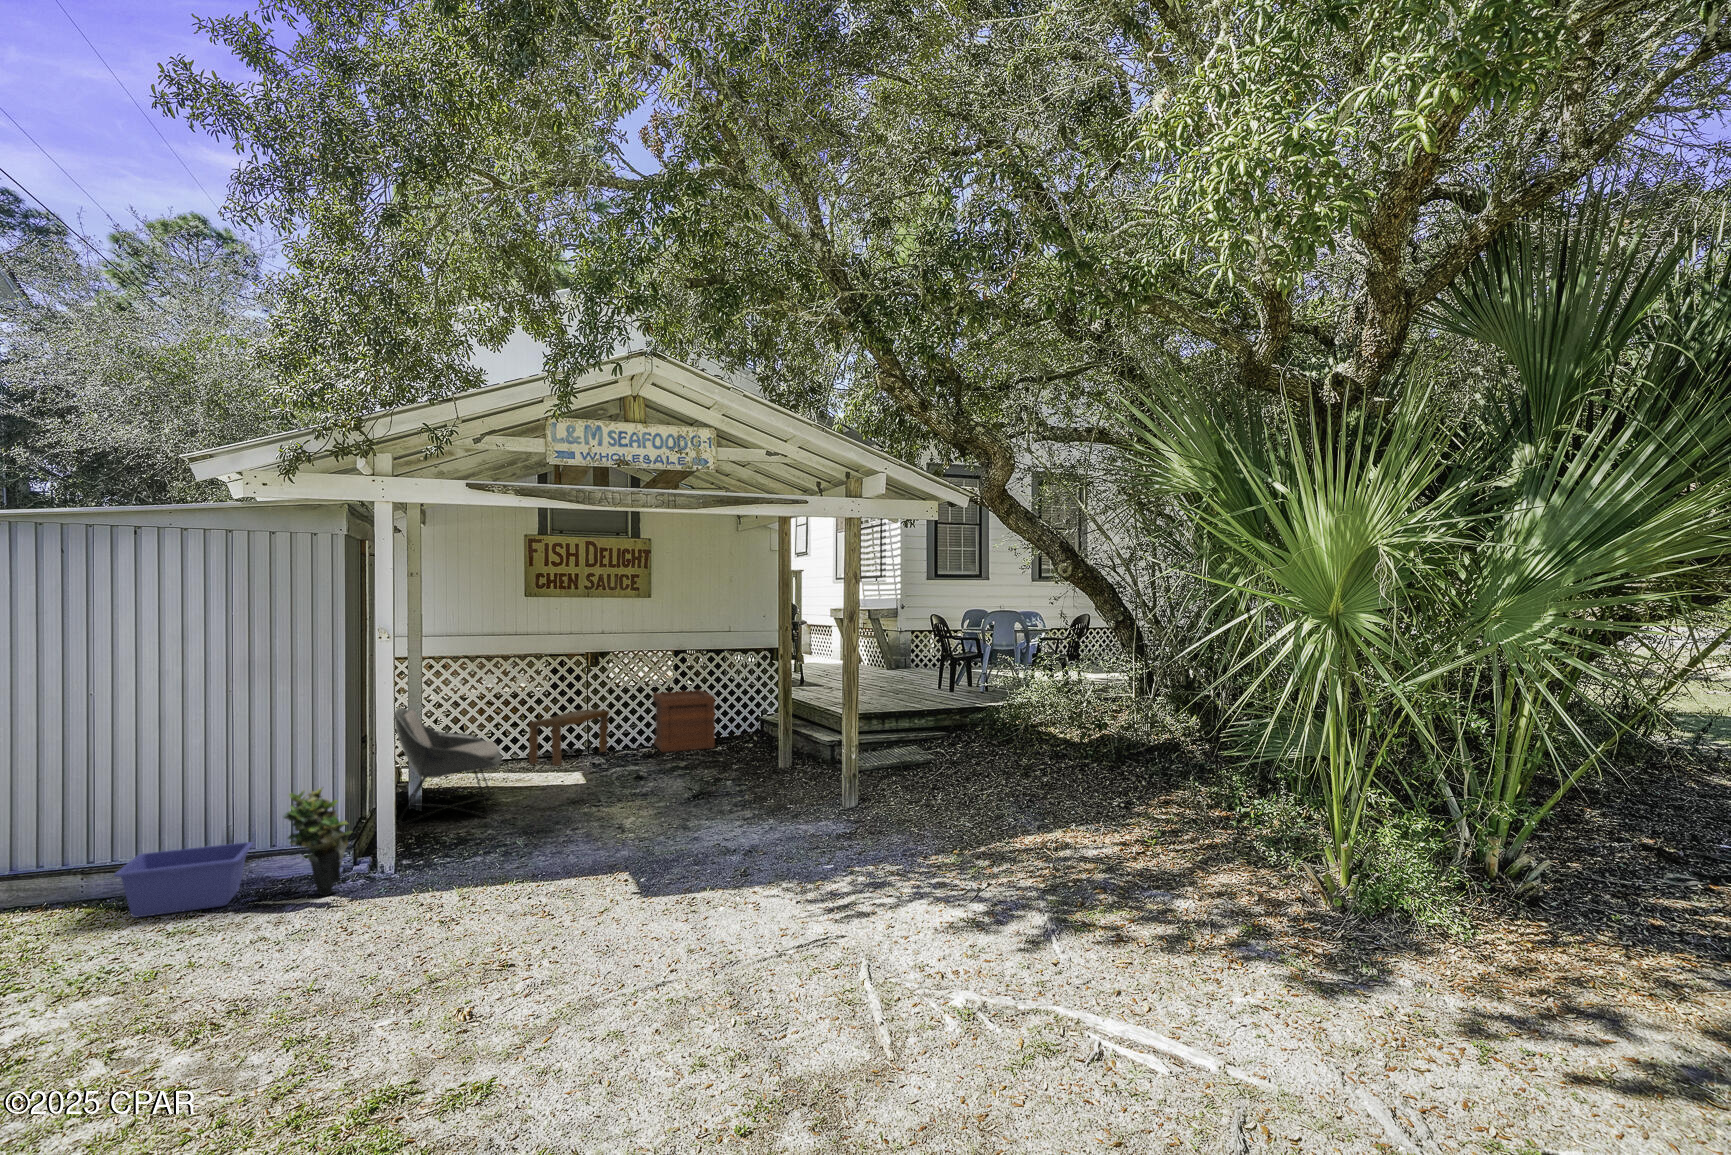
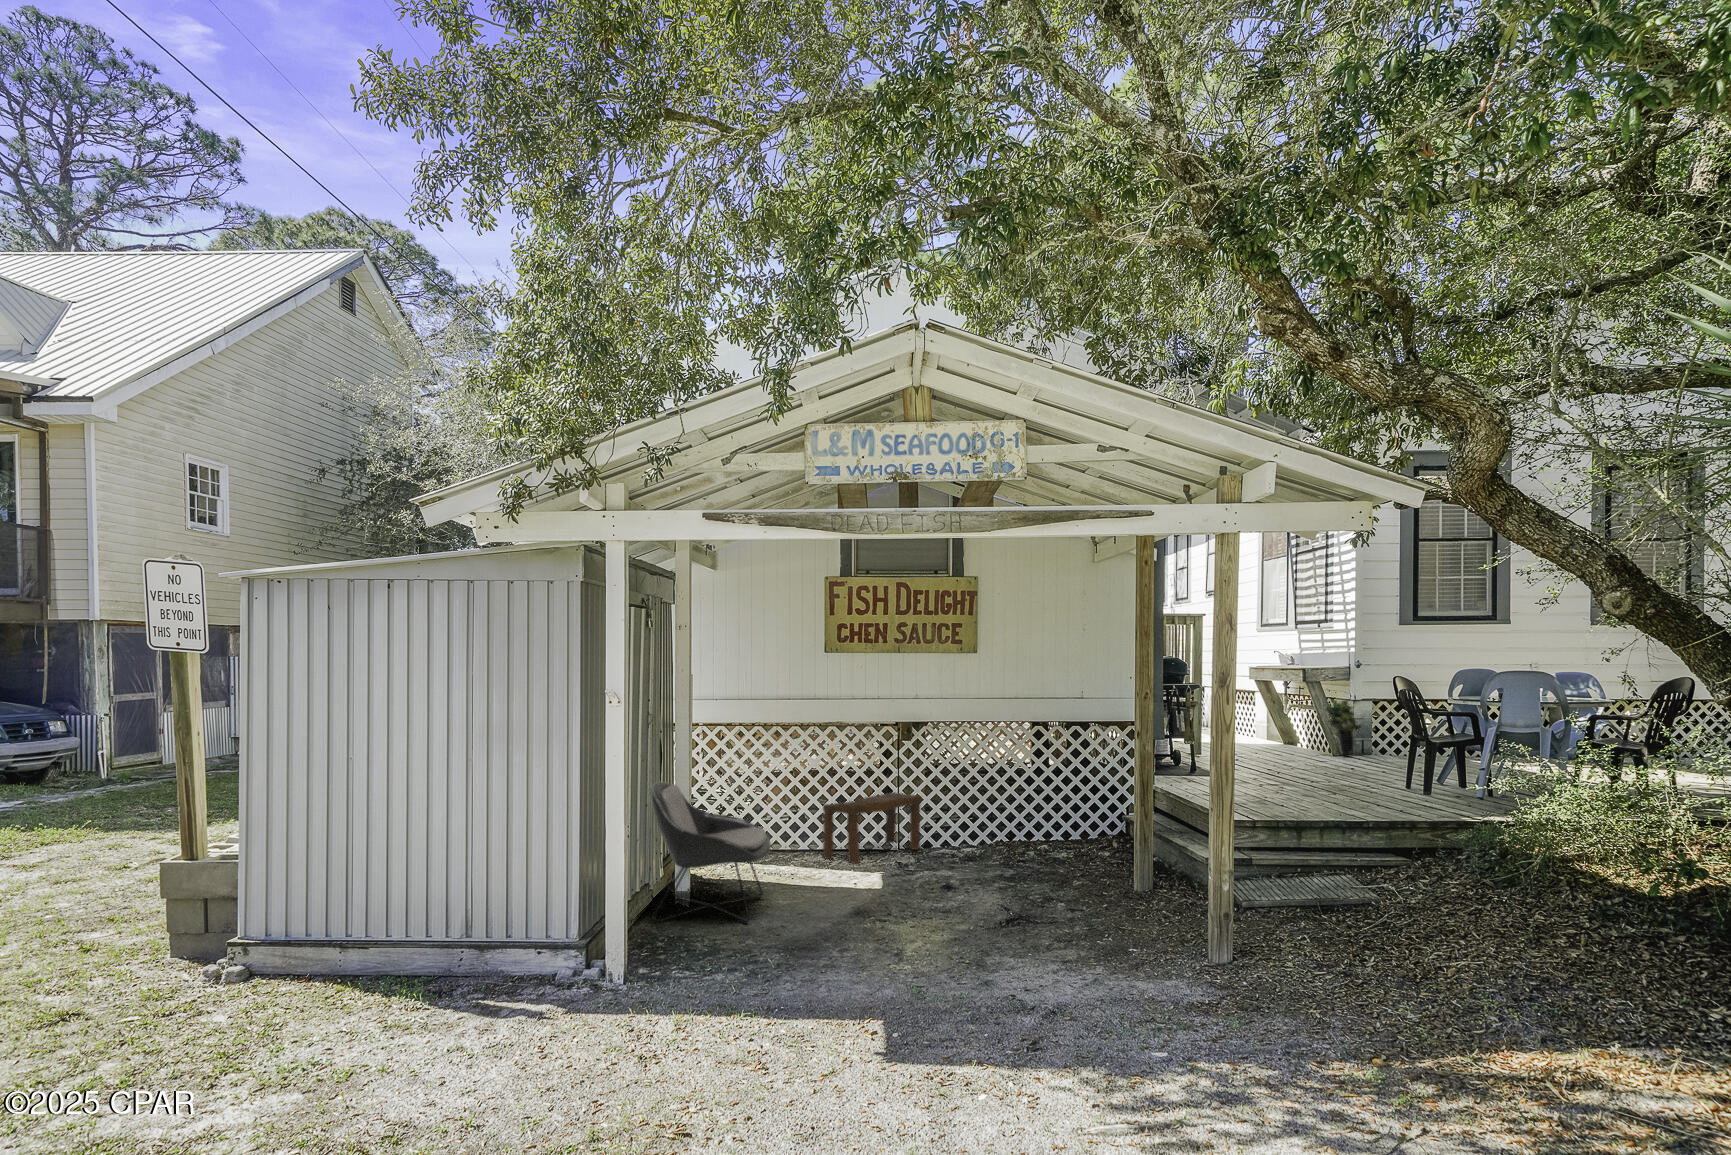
wooden crate: present [653,690,715,753] -> none [978,774,1059,857]
potted plant: present [283,788,352,896] -> present [1325,699,1361,757]
storage bin: present [114,842,253,918] -> none [351,927,484,998]

